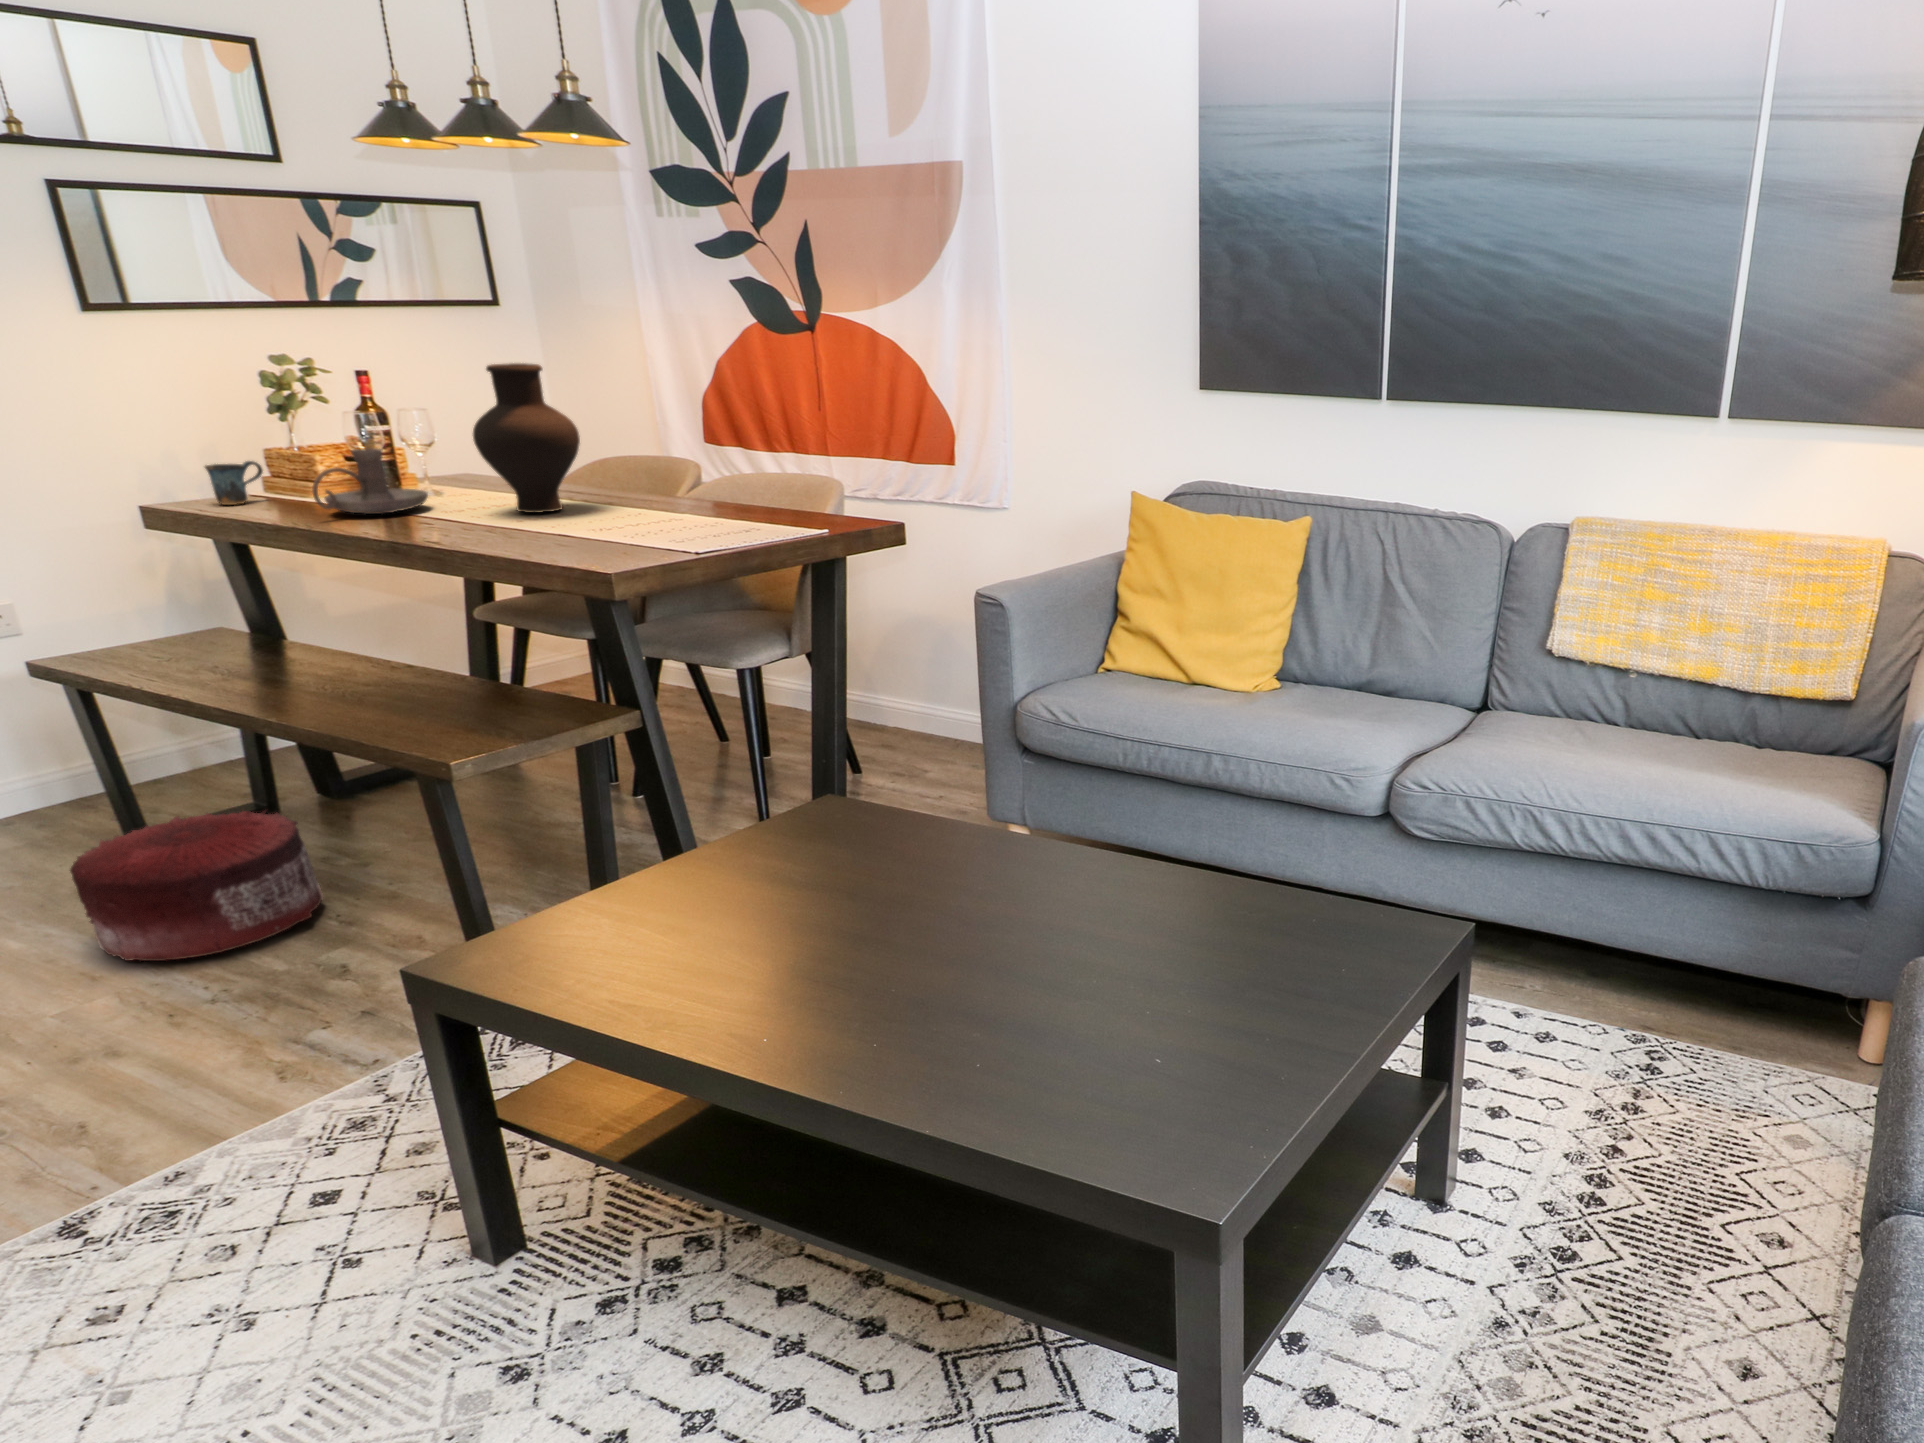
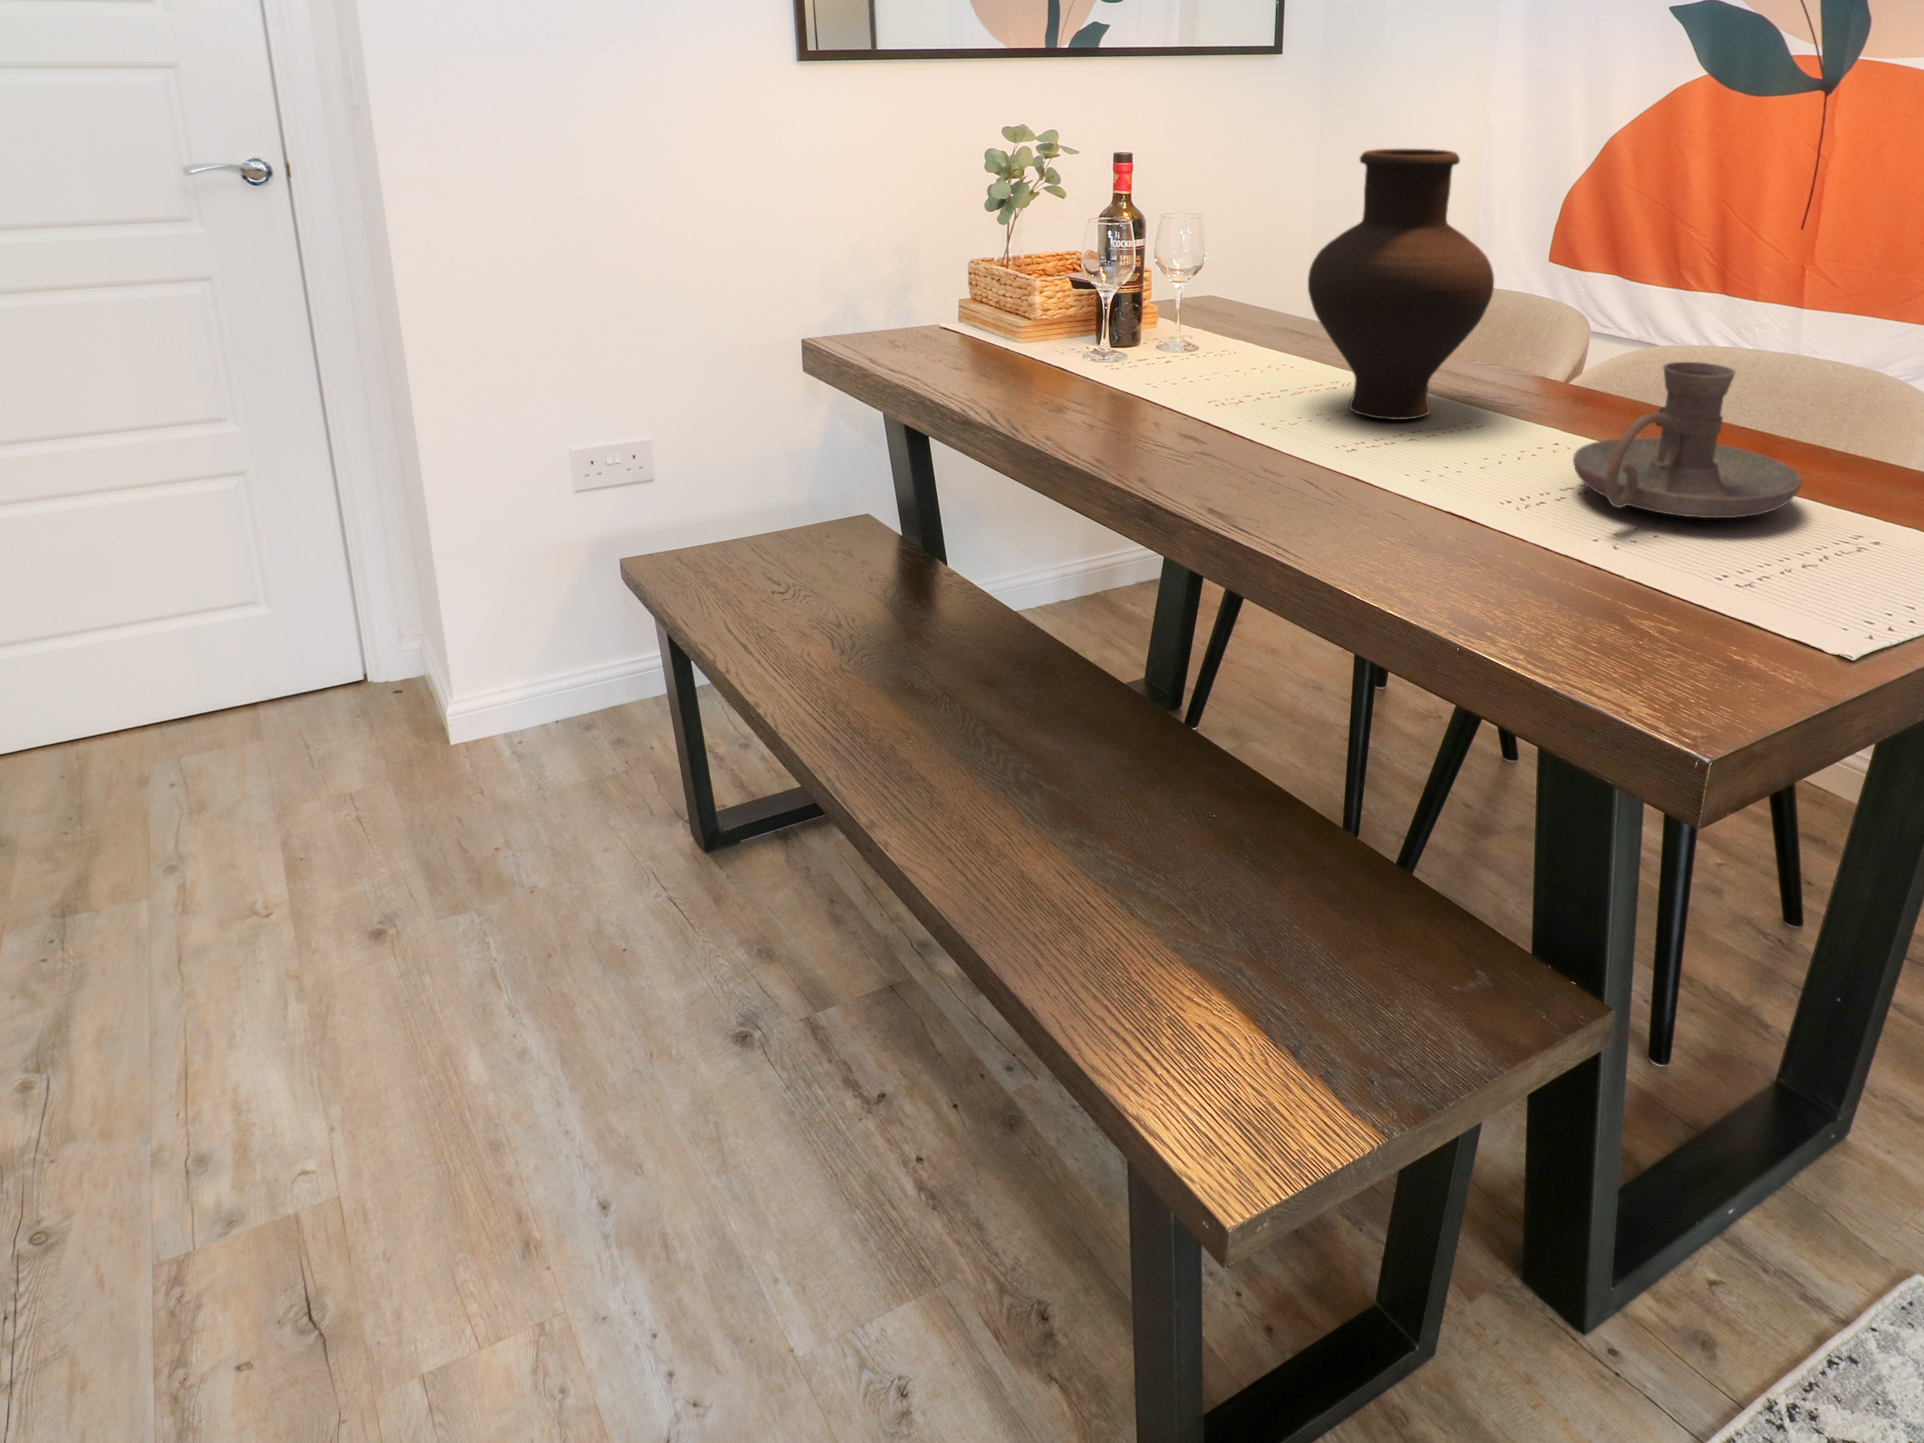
candle holder: present [312,448,428,514] -> present [1573,362,1801,518]
mug: present [205,461,263,505] -> none [888,284,961,349]
pouf: present [70,811,323,961] -> none [570,883,931,1242]

